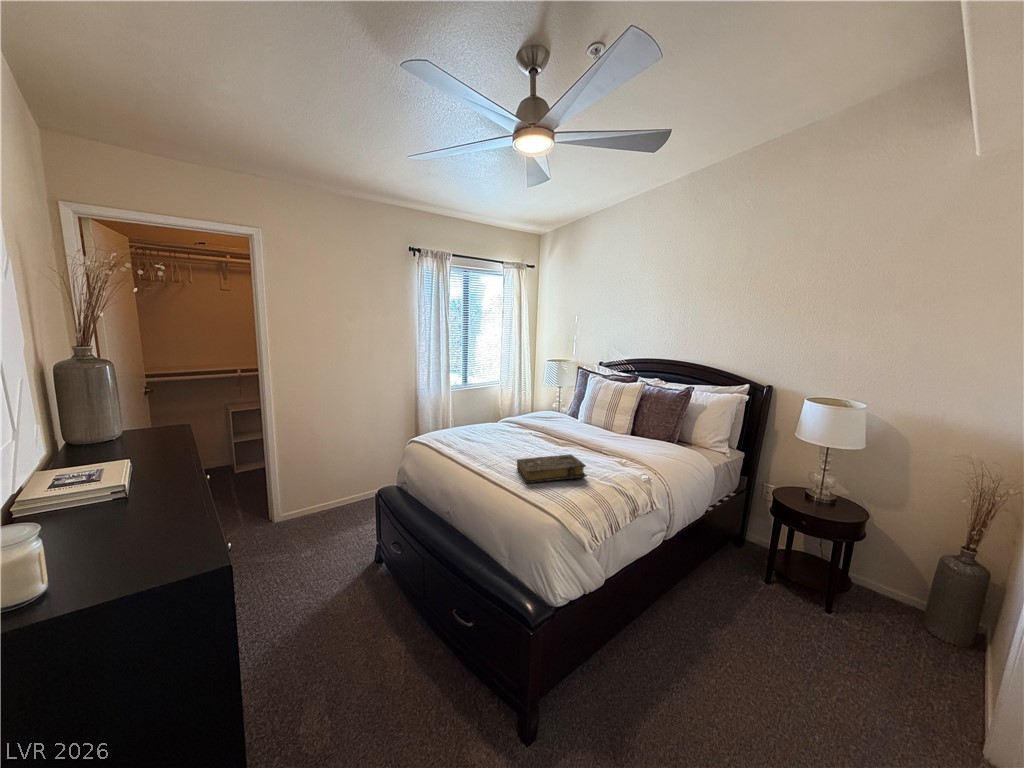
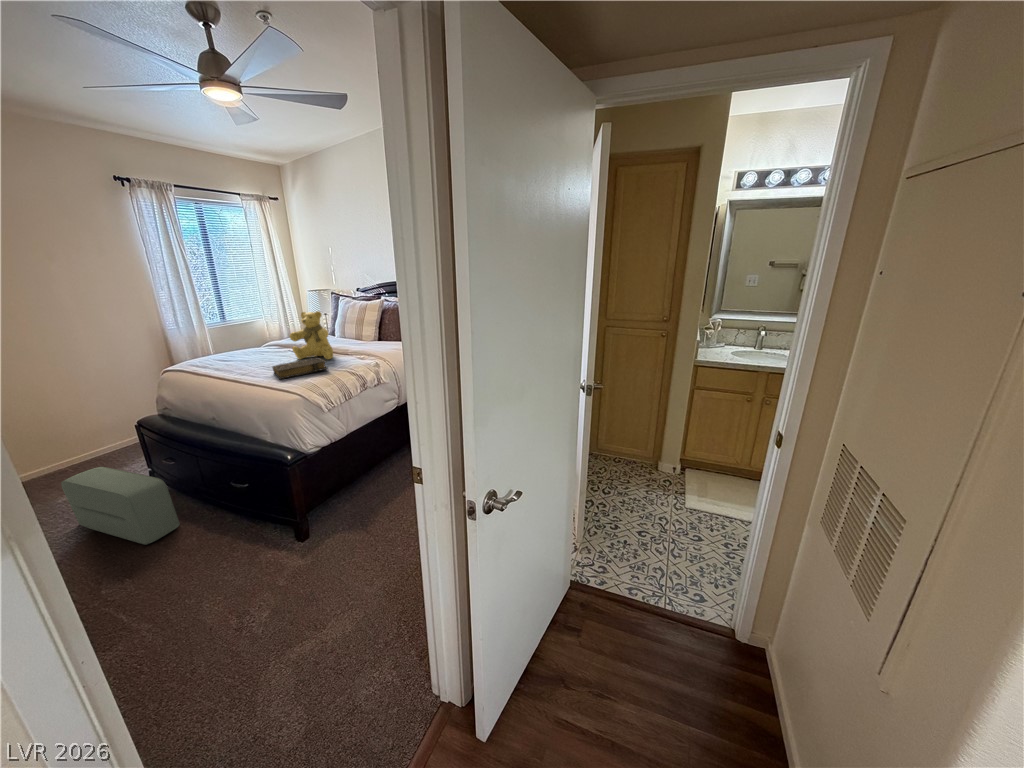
teddy bear: none [537,390,588,456] -> present [290,311,333,360]
pouf: none [293,541,380,677] -> present [61,467,180,545]

